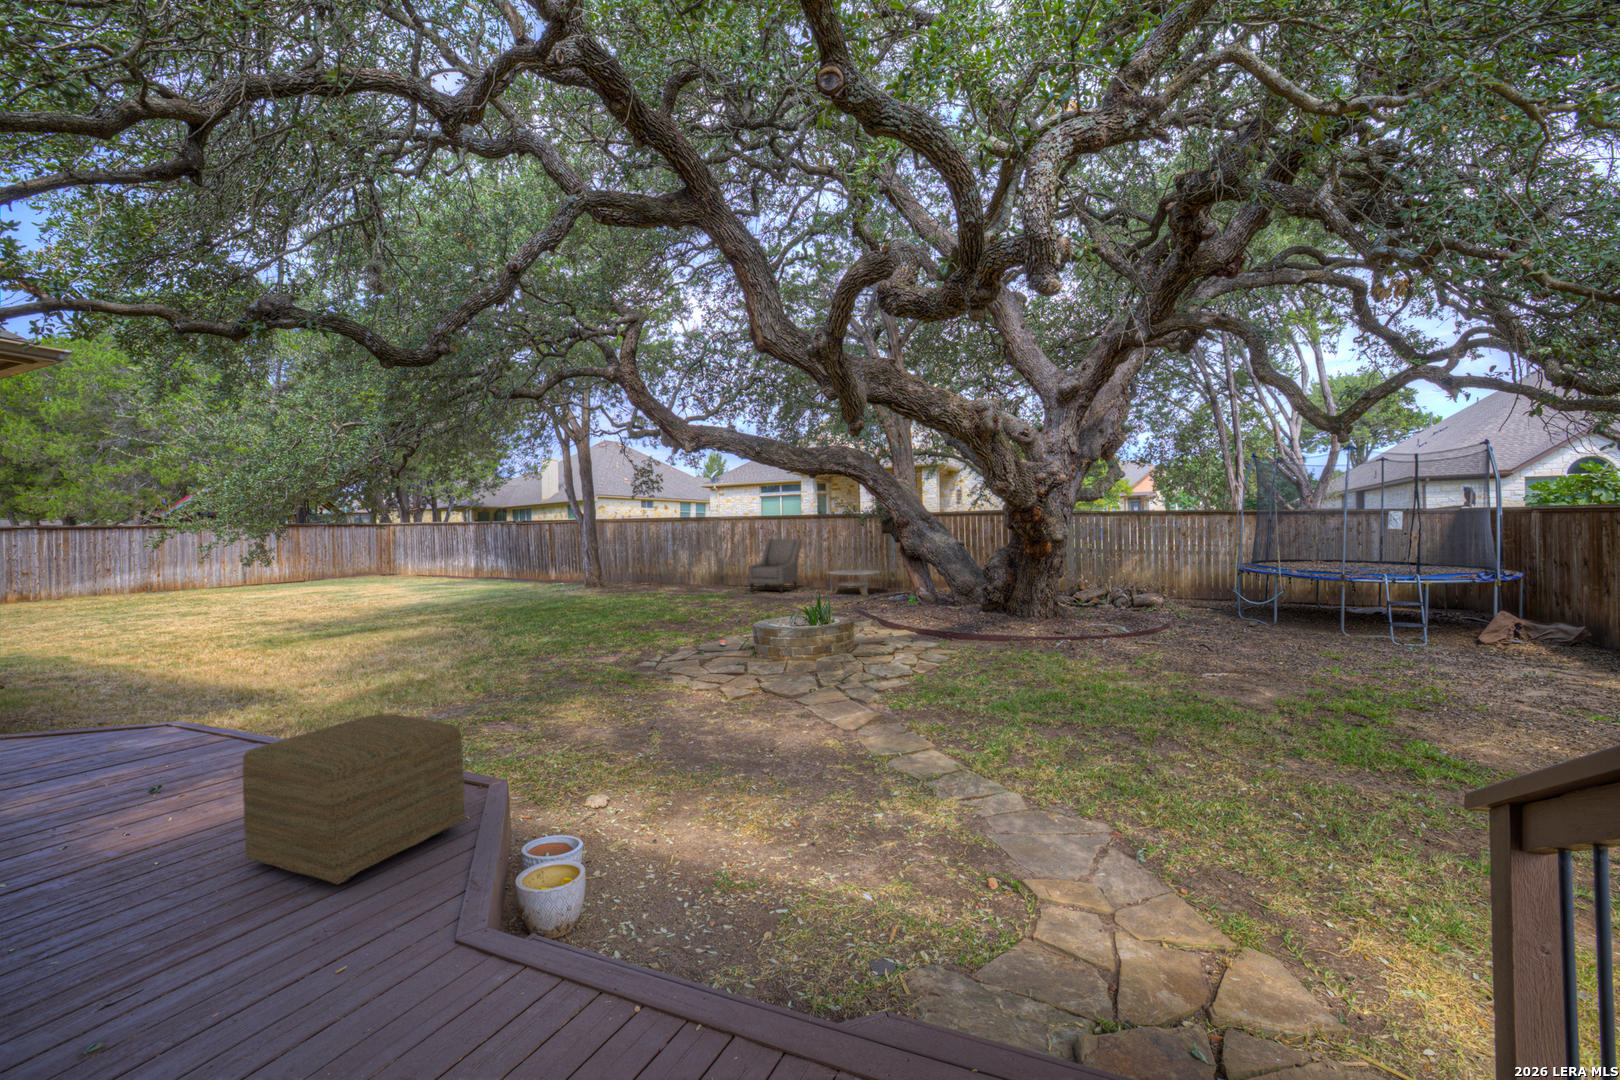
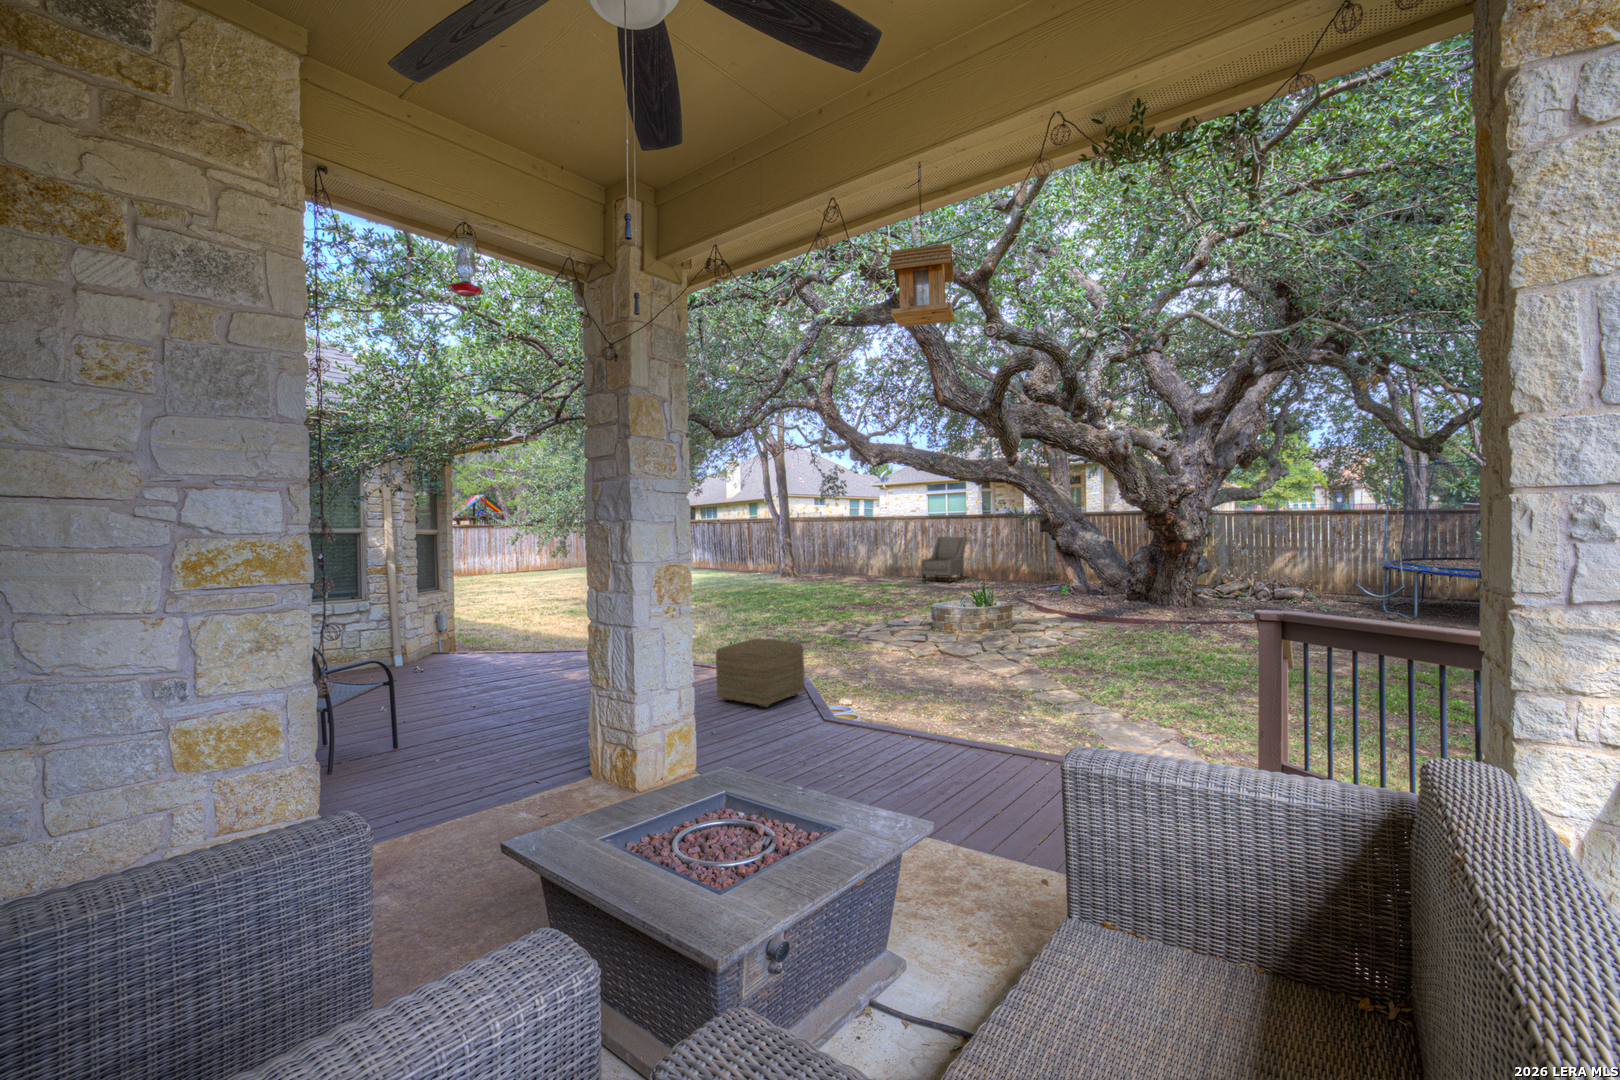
round table: present [828,570,879,596] -> none [989,564,1038,586]

